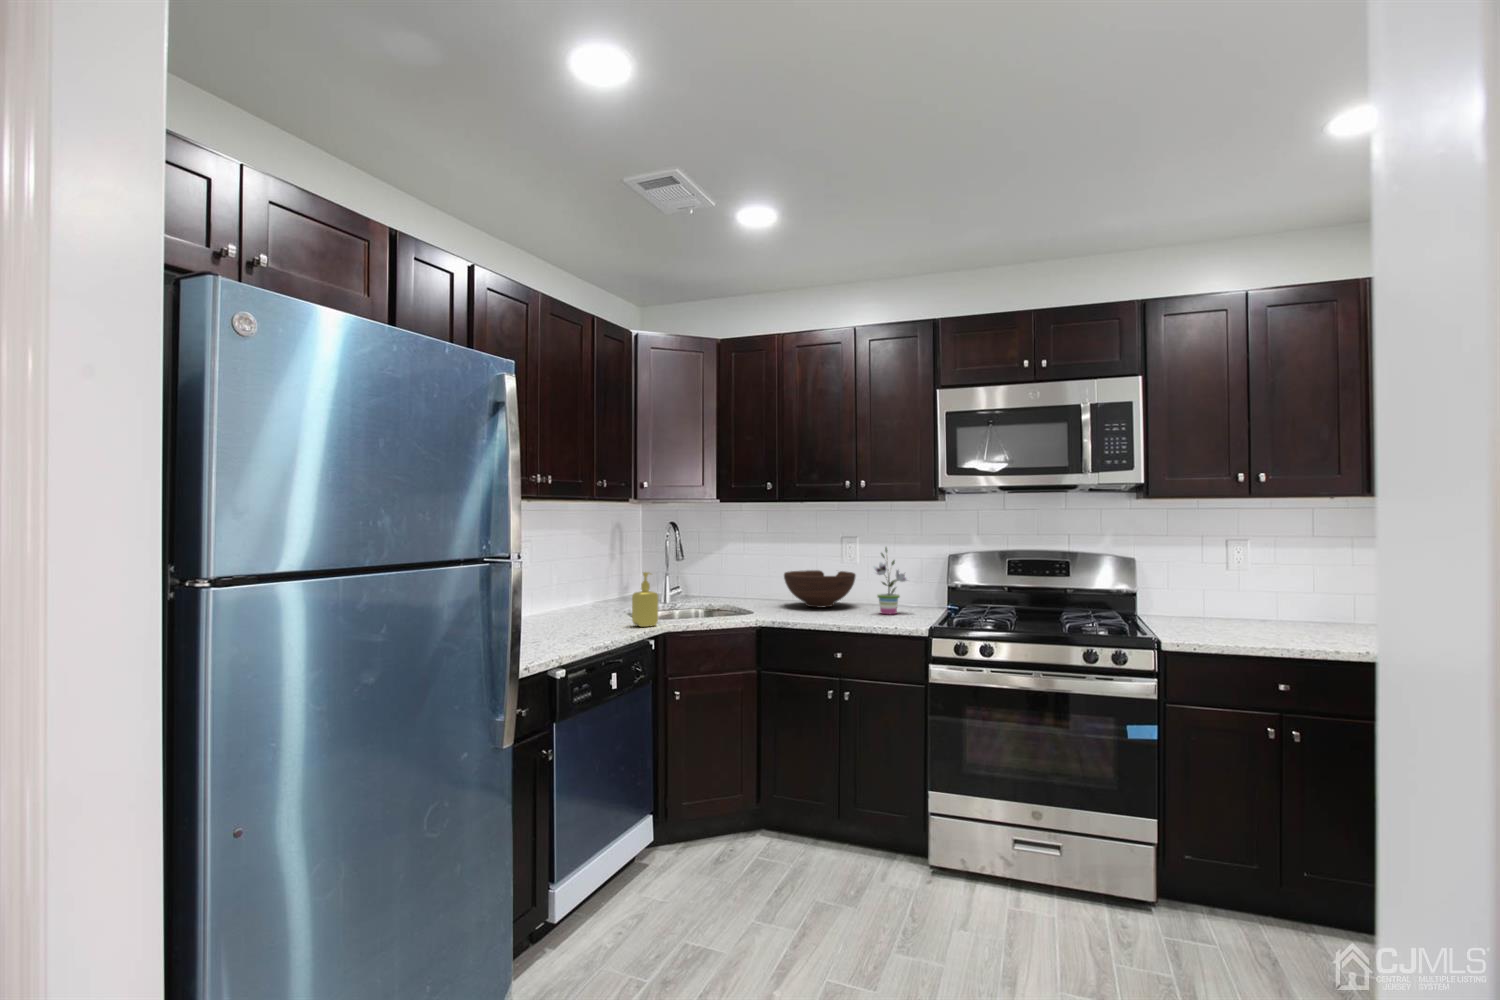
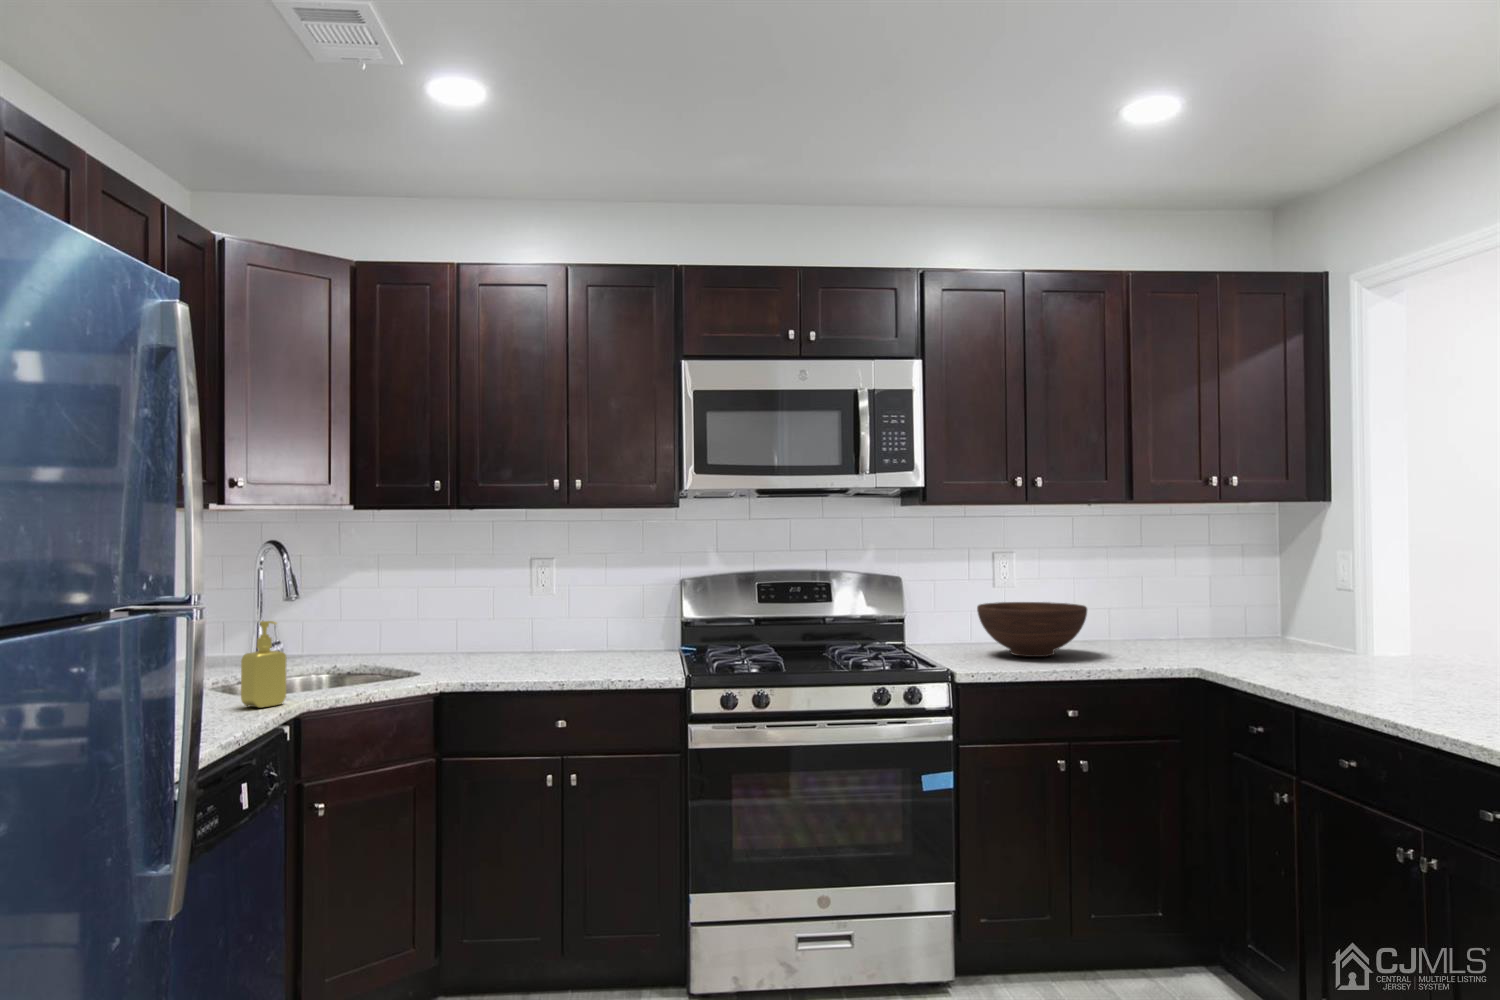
potted plant: present [873,548,908,614] -> none [595,570,647,663]
fruit bowl: present [784,570,856,608] -> present [977,602,1087,657]

